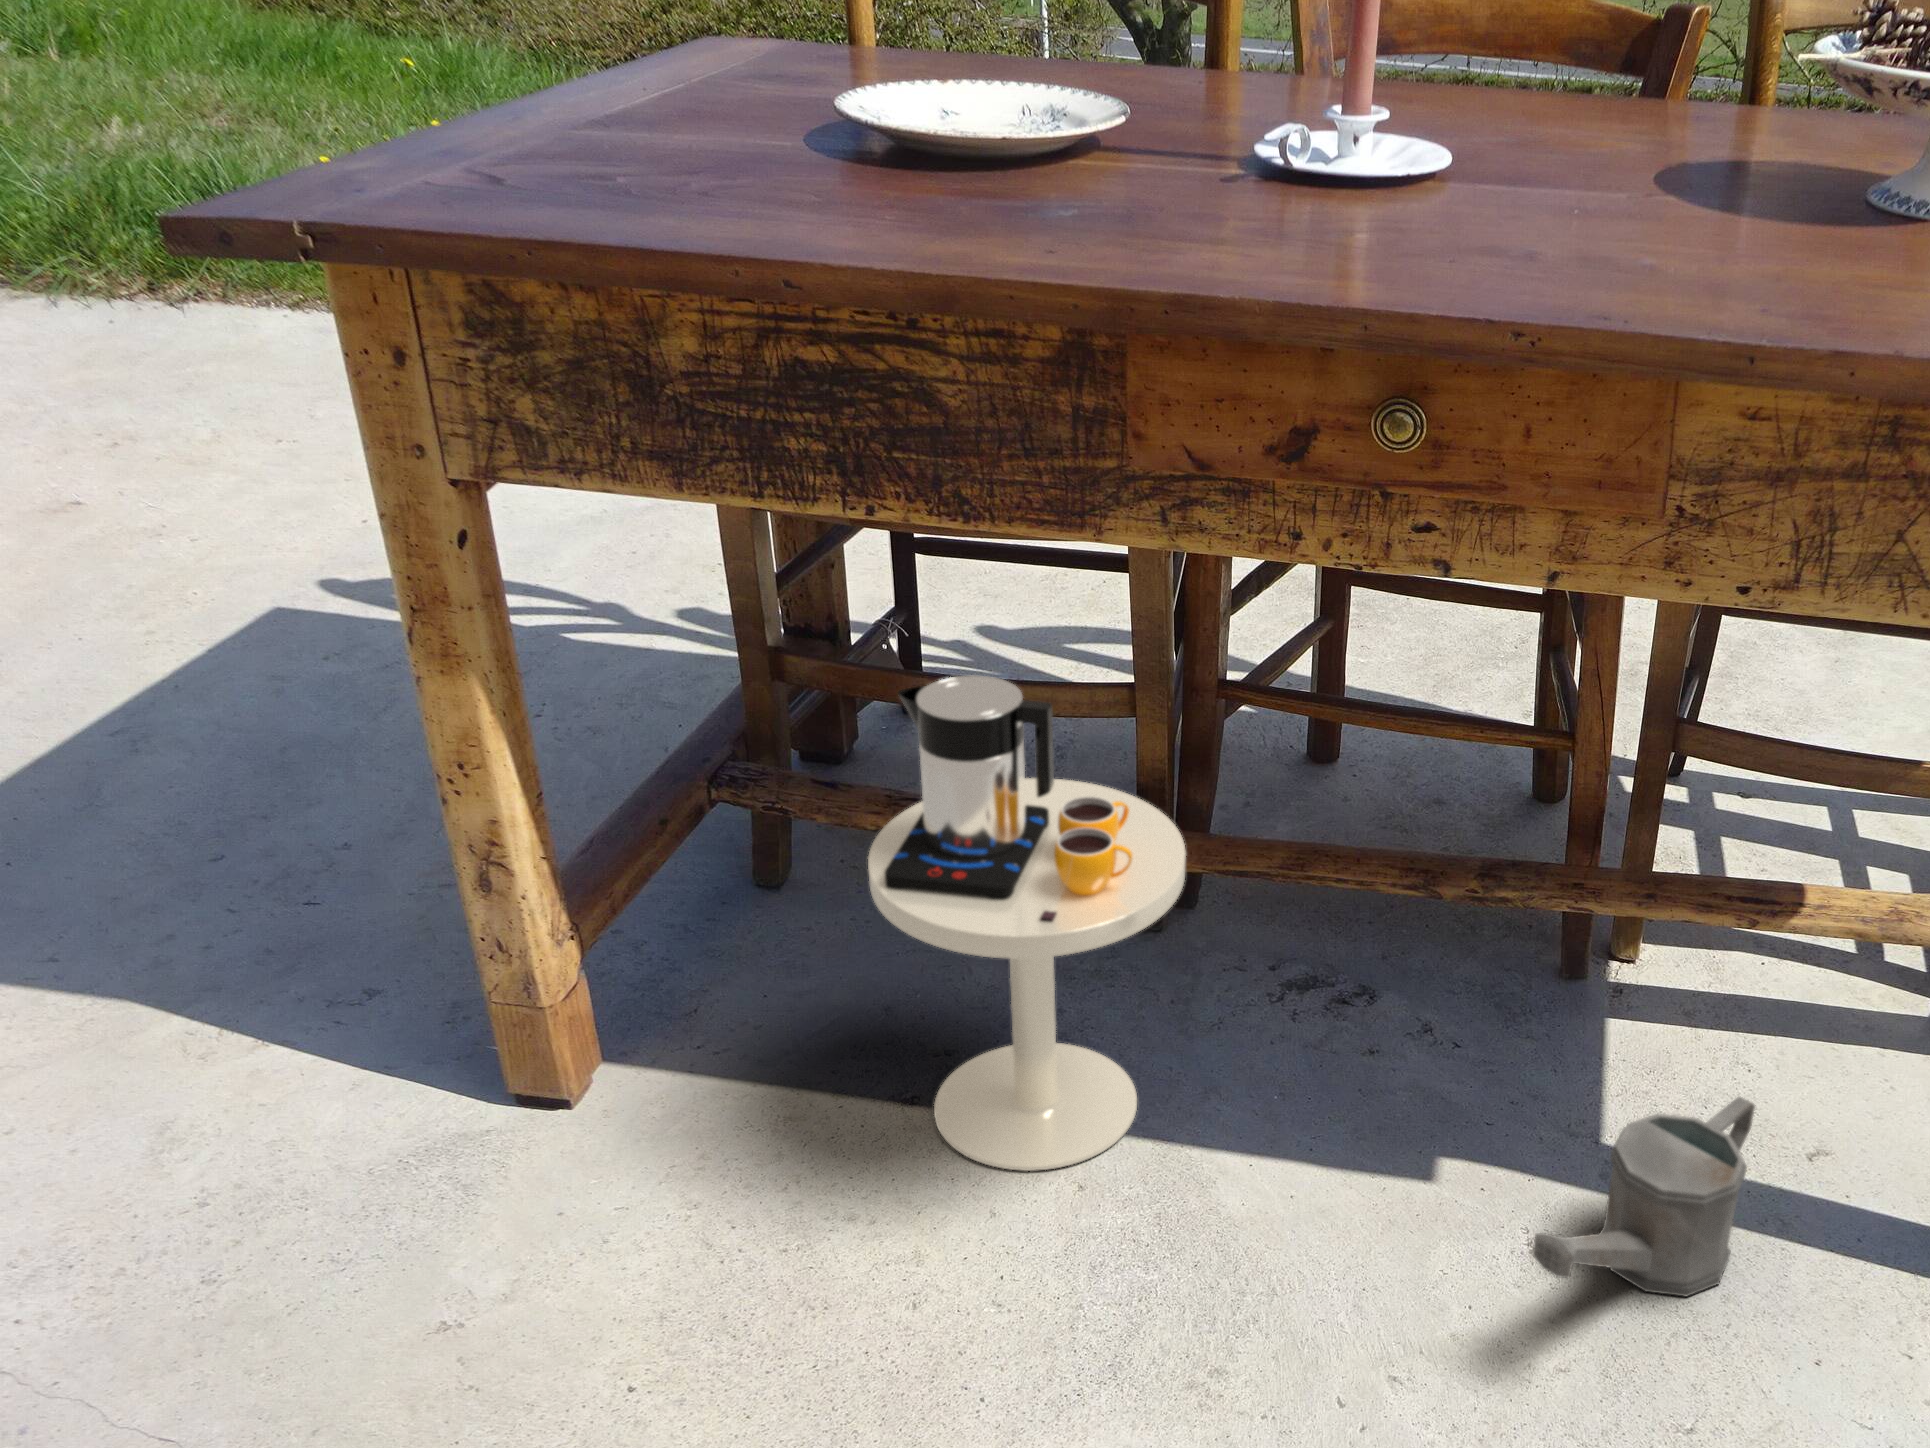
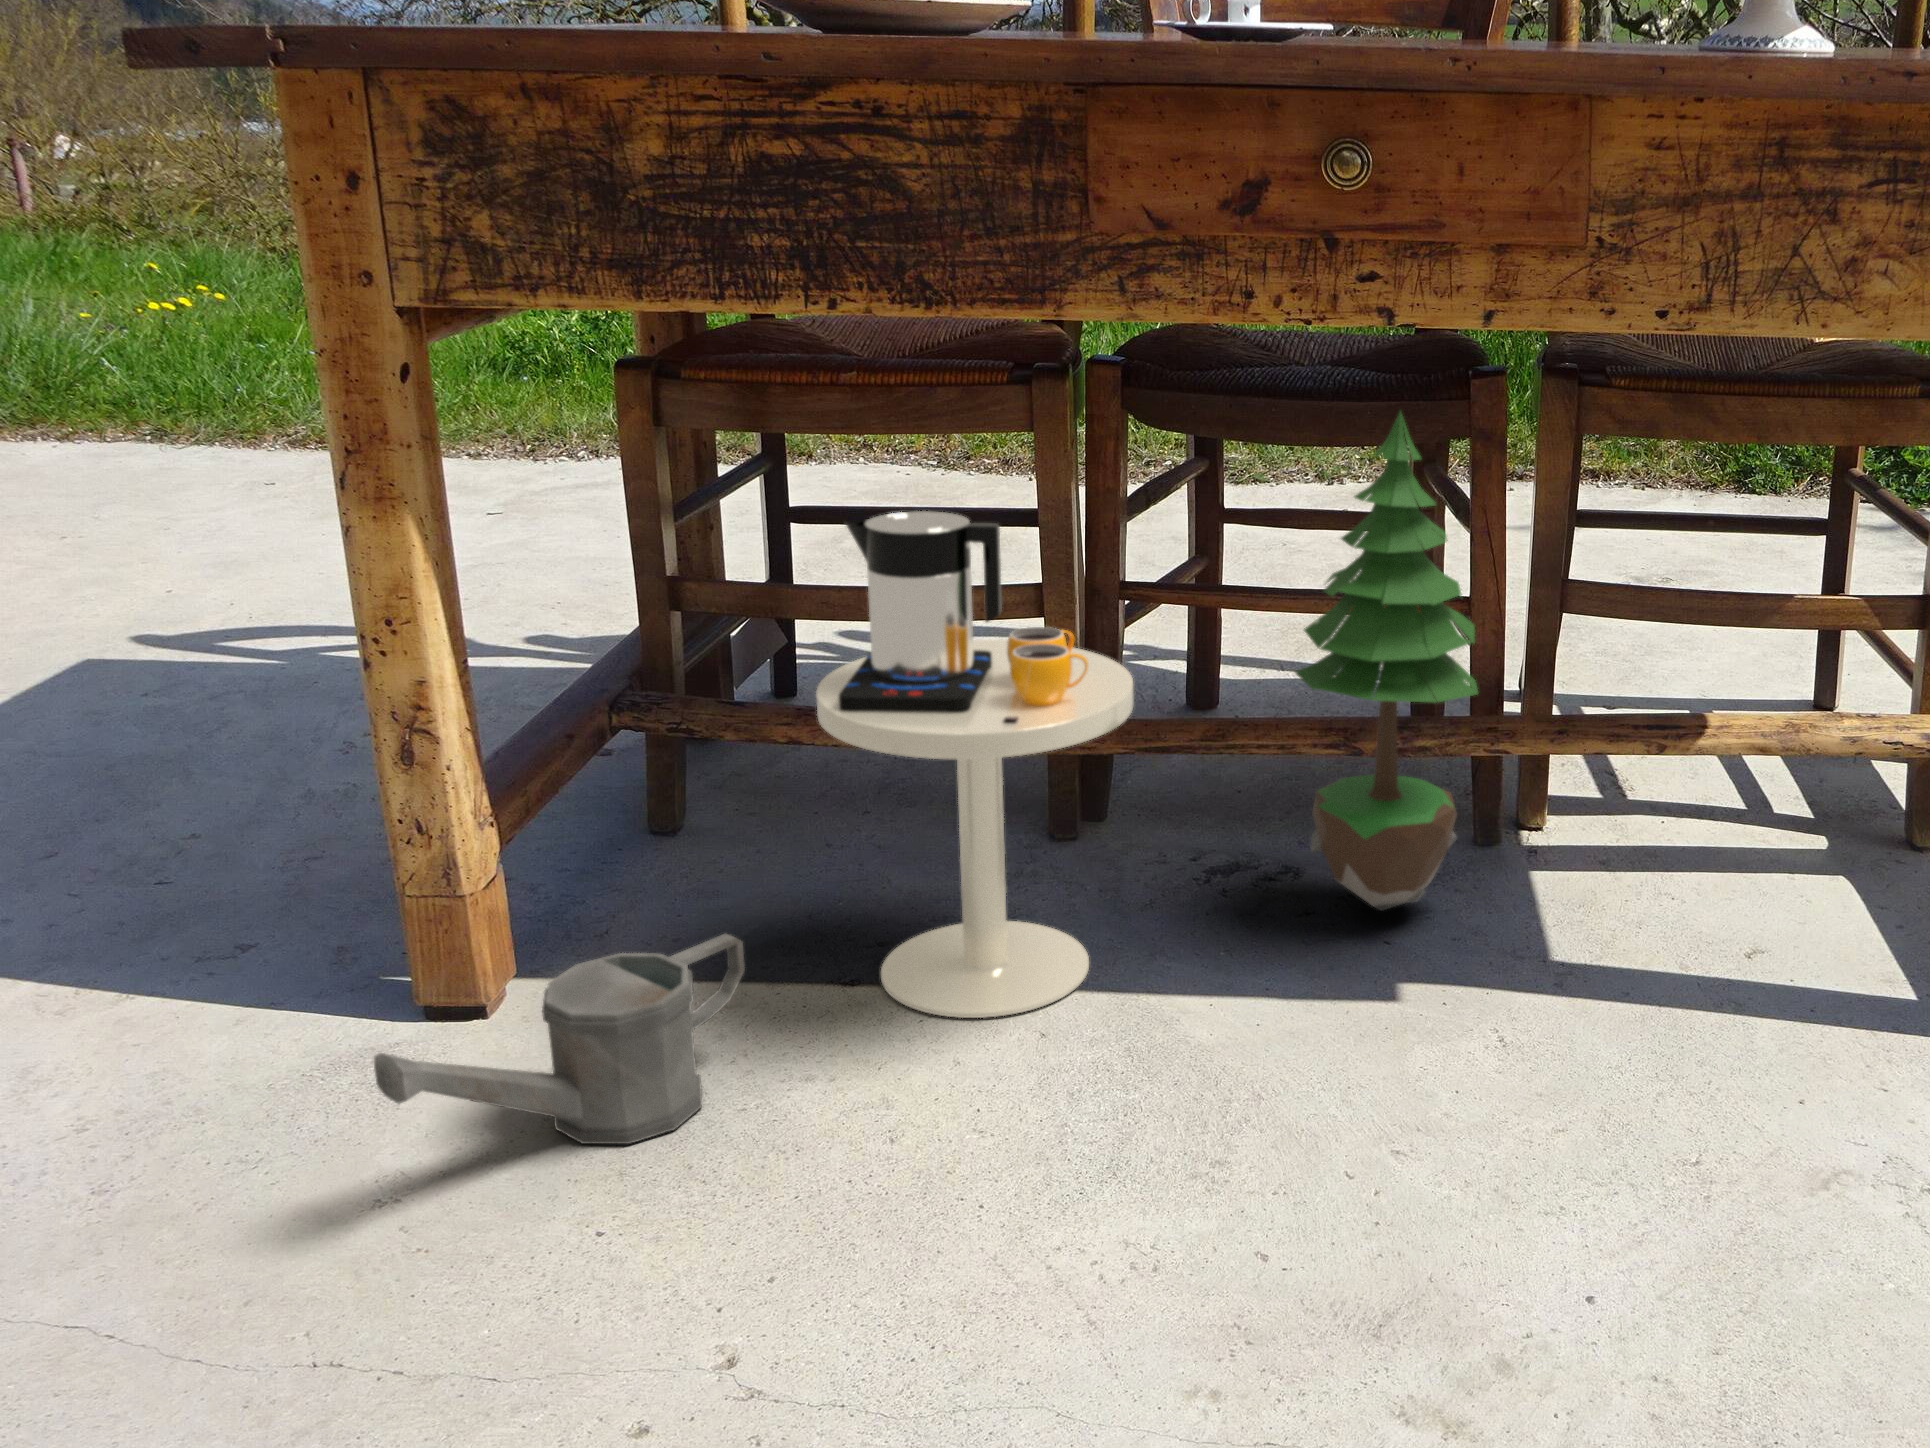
potted tree: none [1362,588,1556,1066] -> present [1295,412,1478,911]
watering can: present [1533,1096,1755,1296] -> present [374,934,745,1144]

